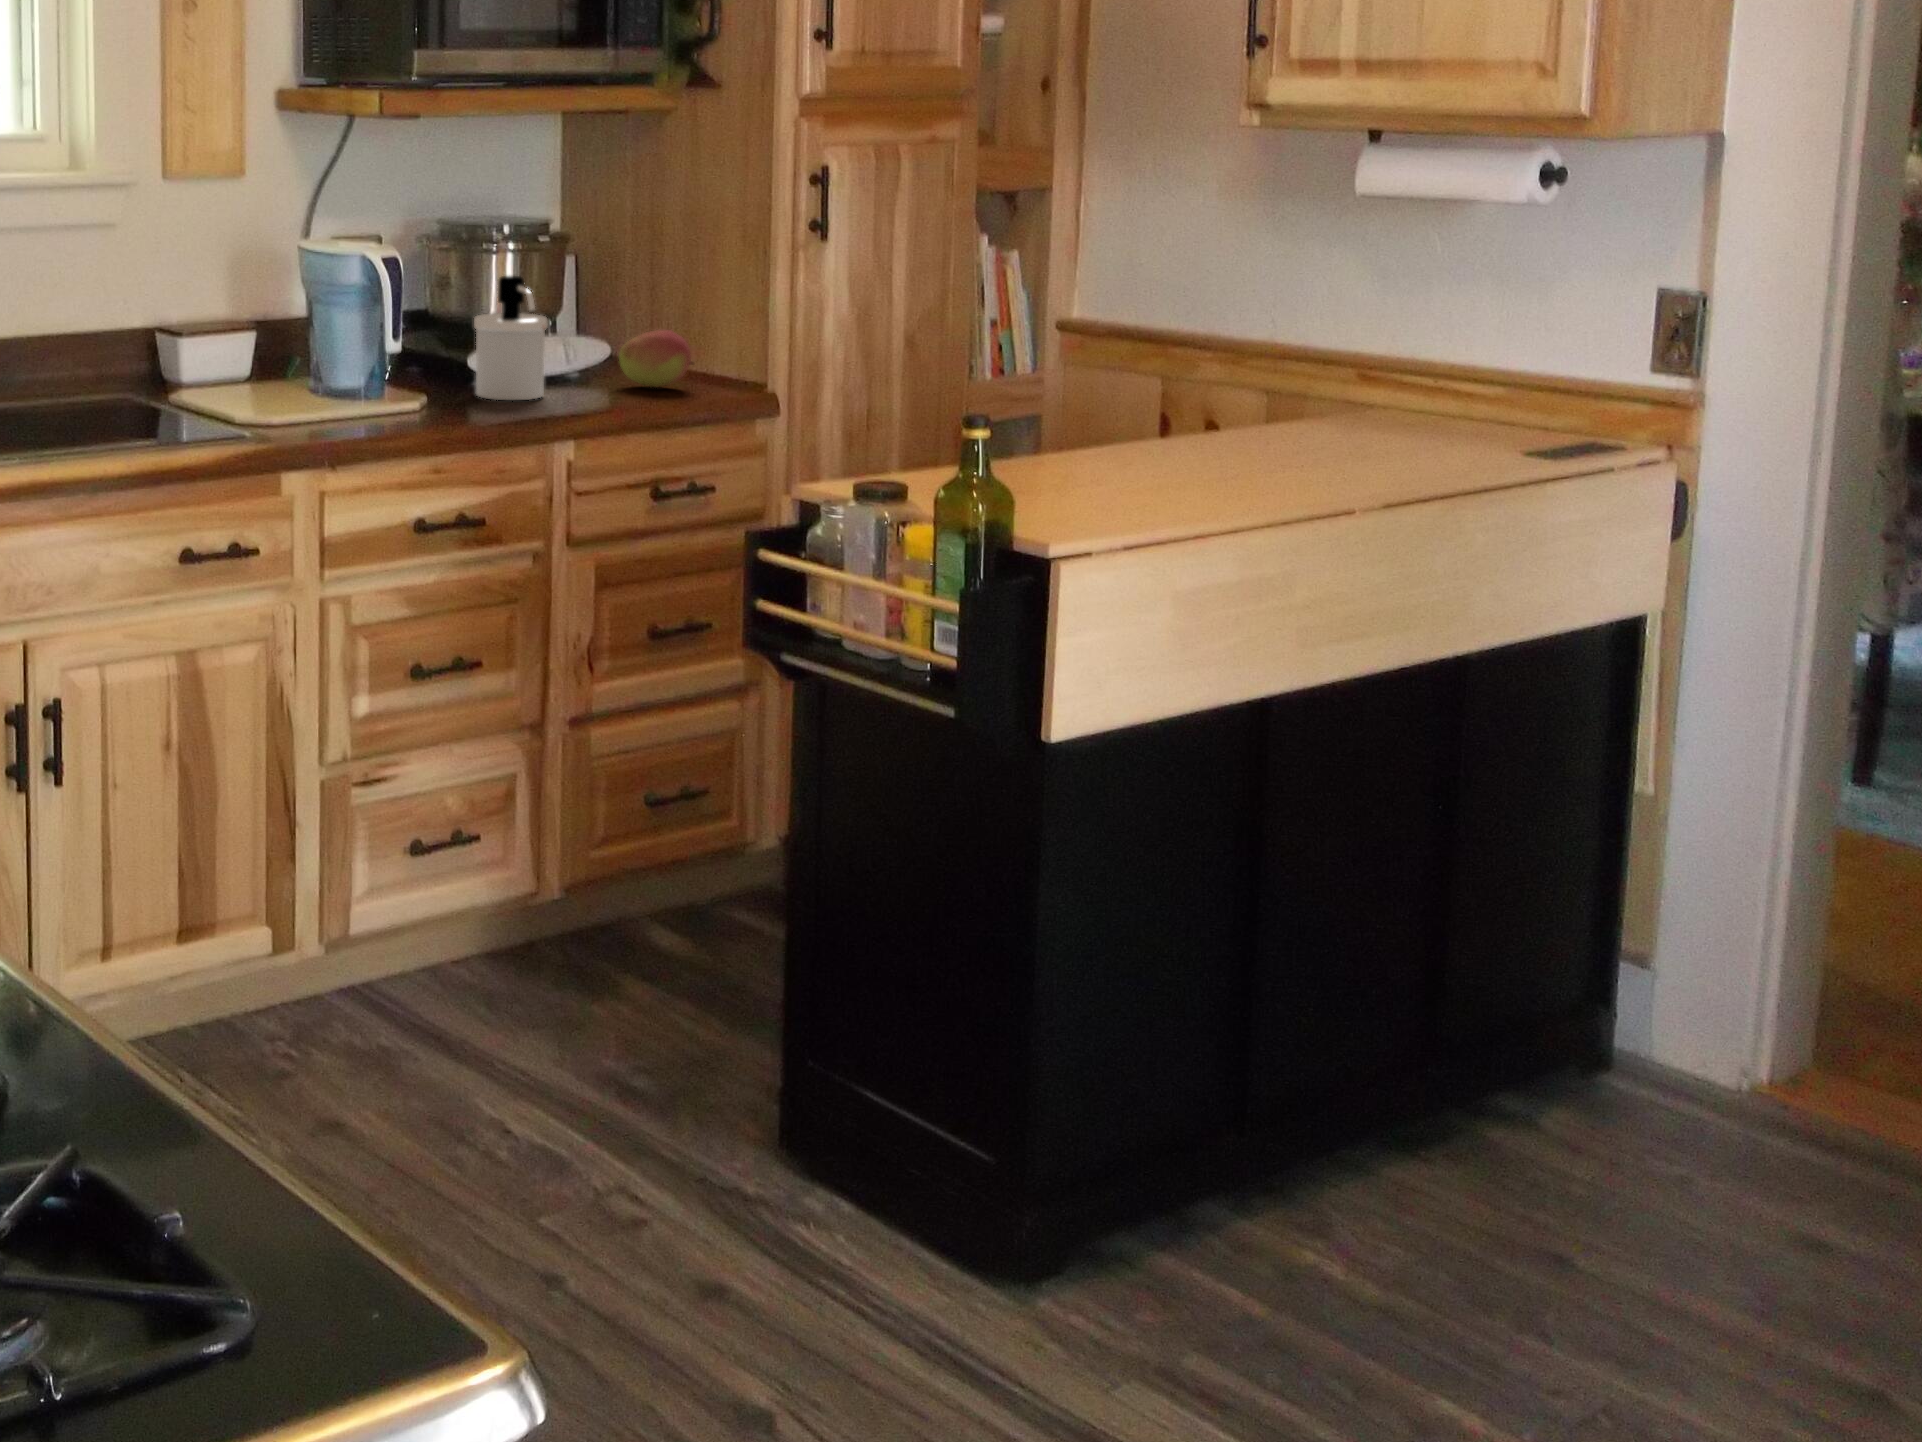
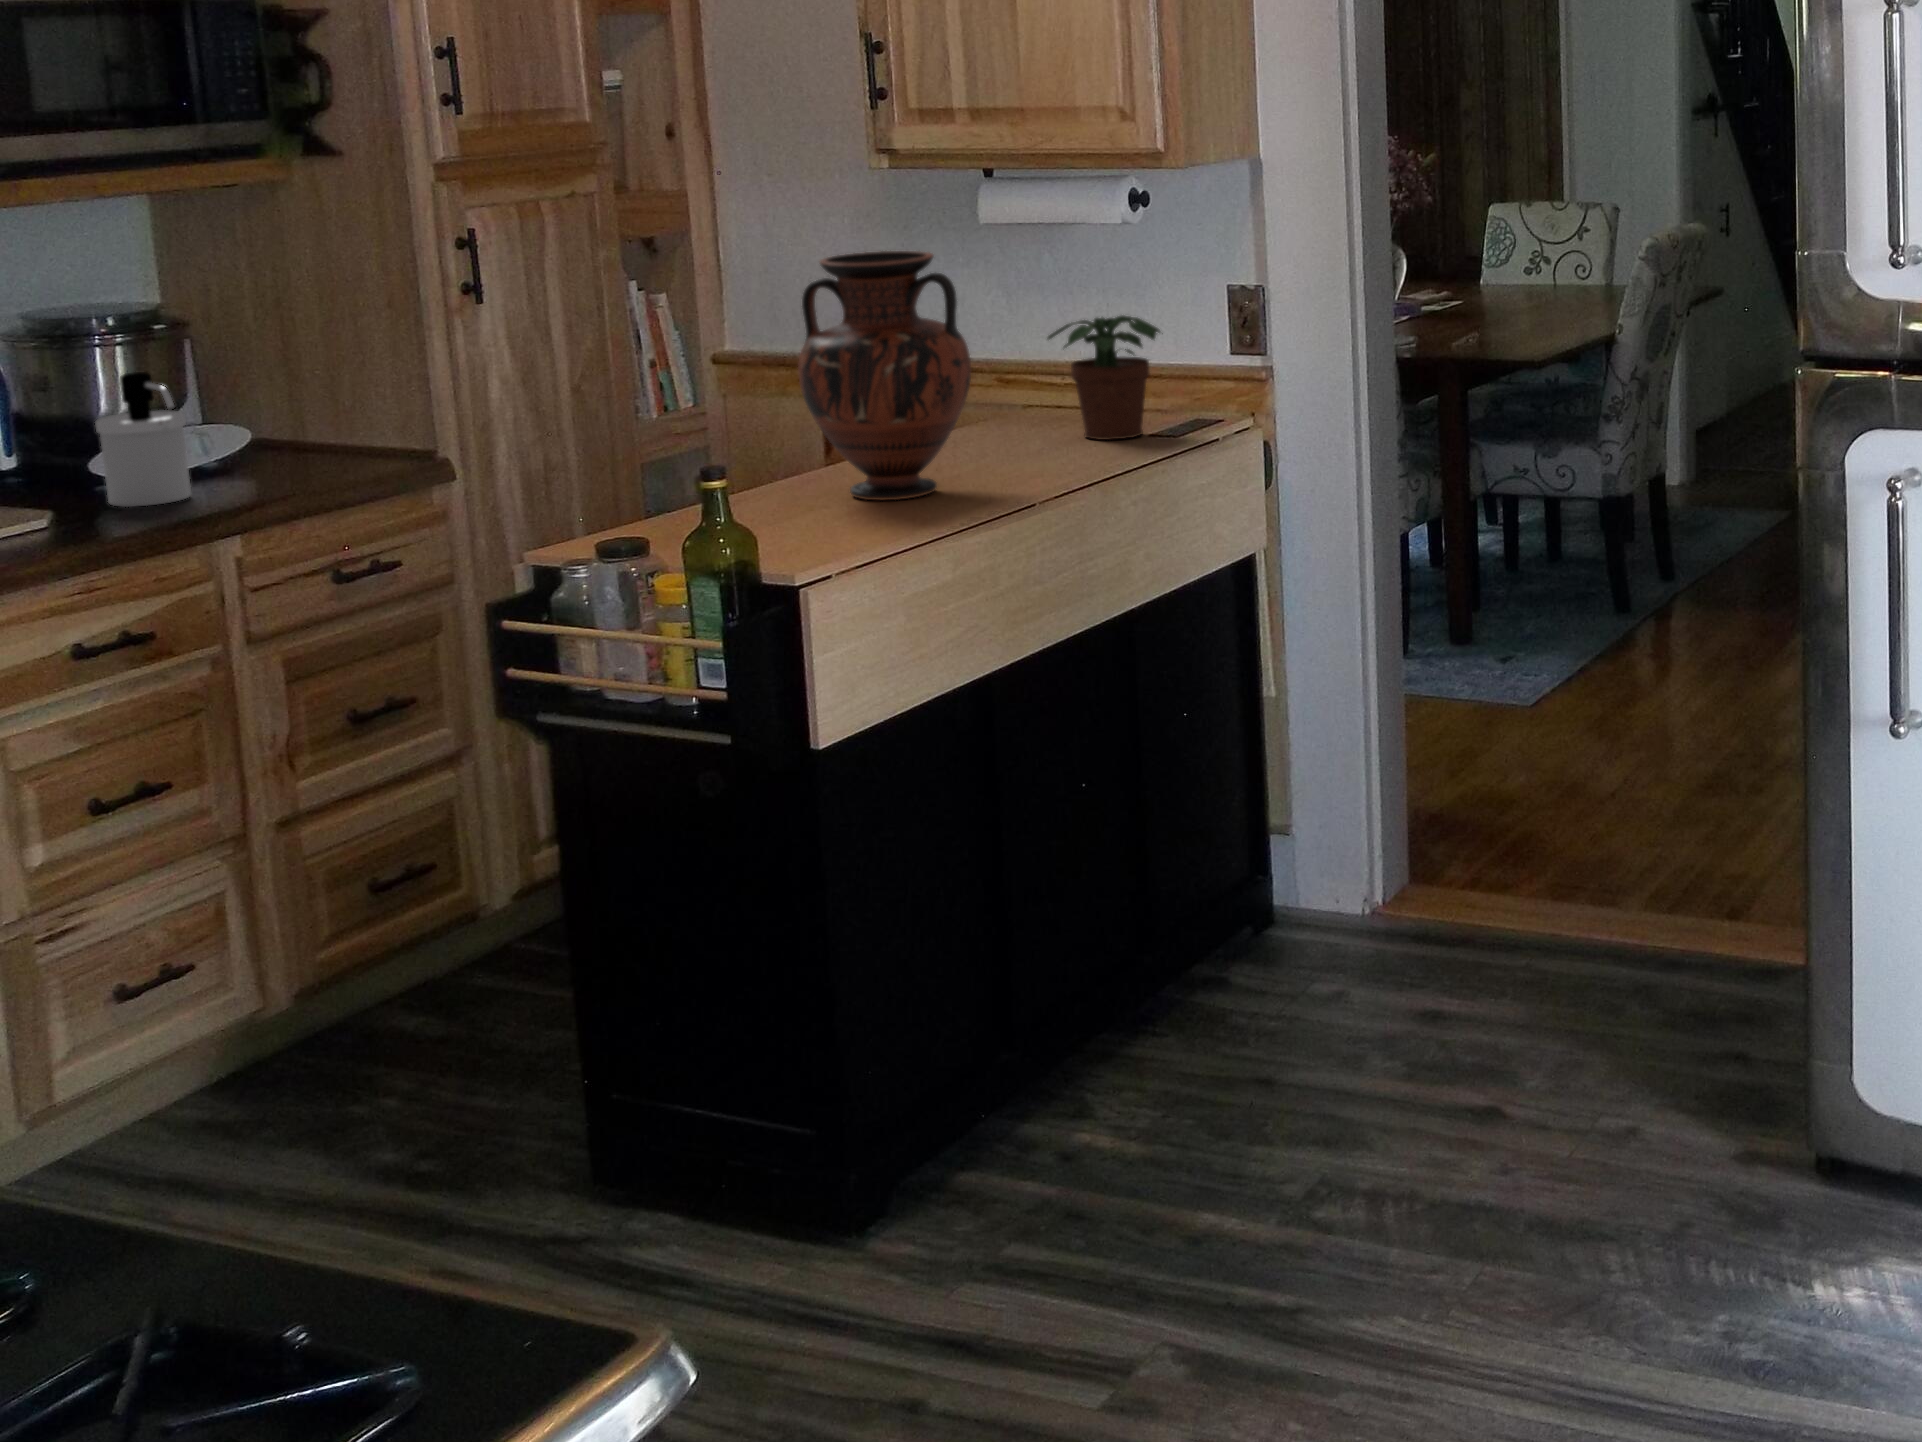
vase: none [1105,207,1303,486] -> present [798,251,971,500]
potted plant: none [1414,309,1563,455] -> present [1048,315,1160,440]
fruit: present [619,329,694,387] -> none [267,410,355,470]

